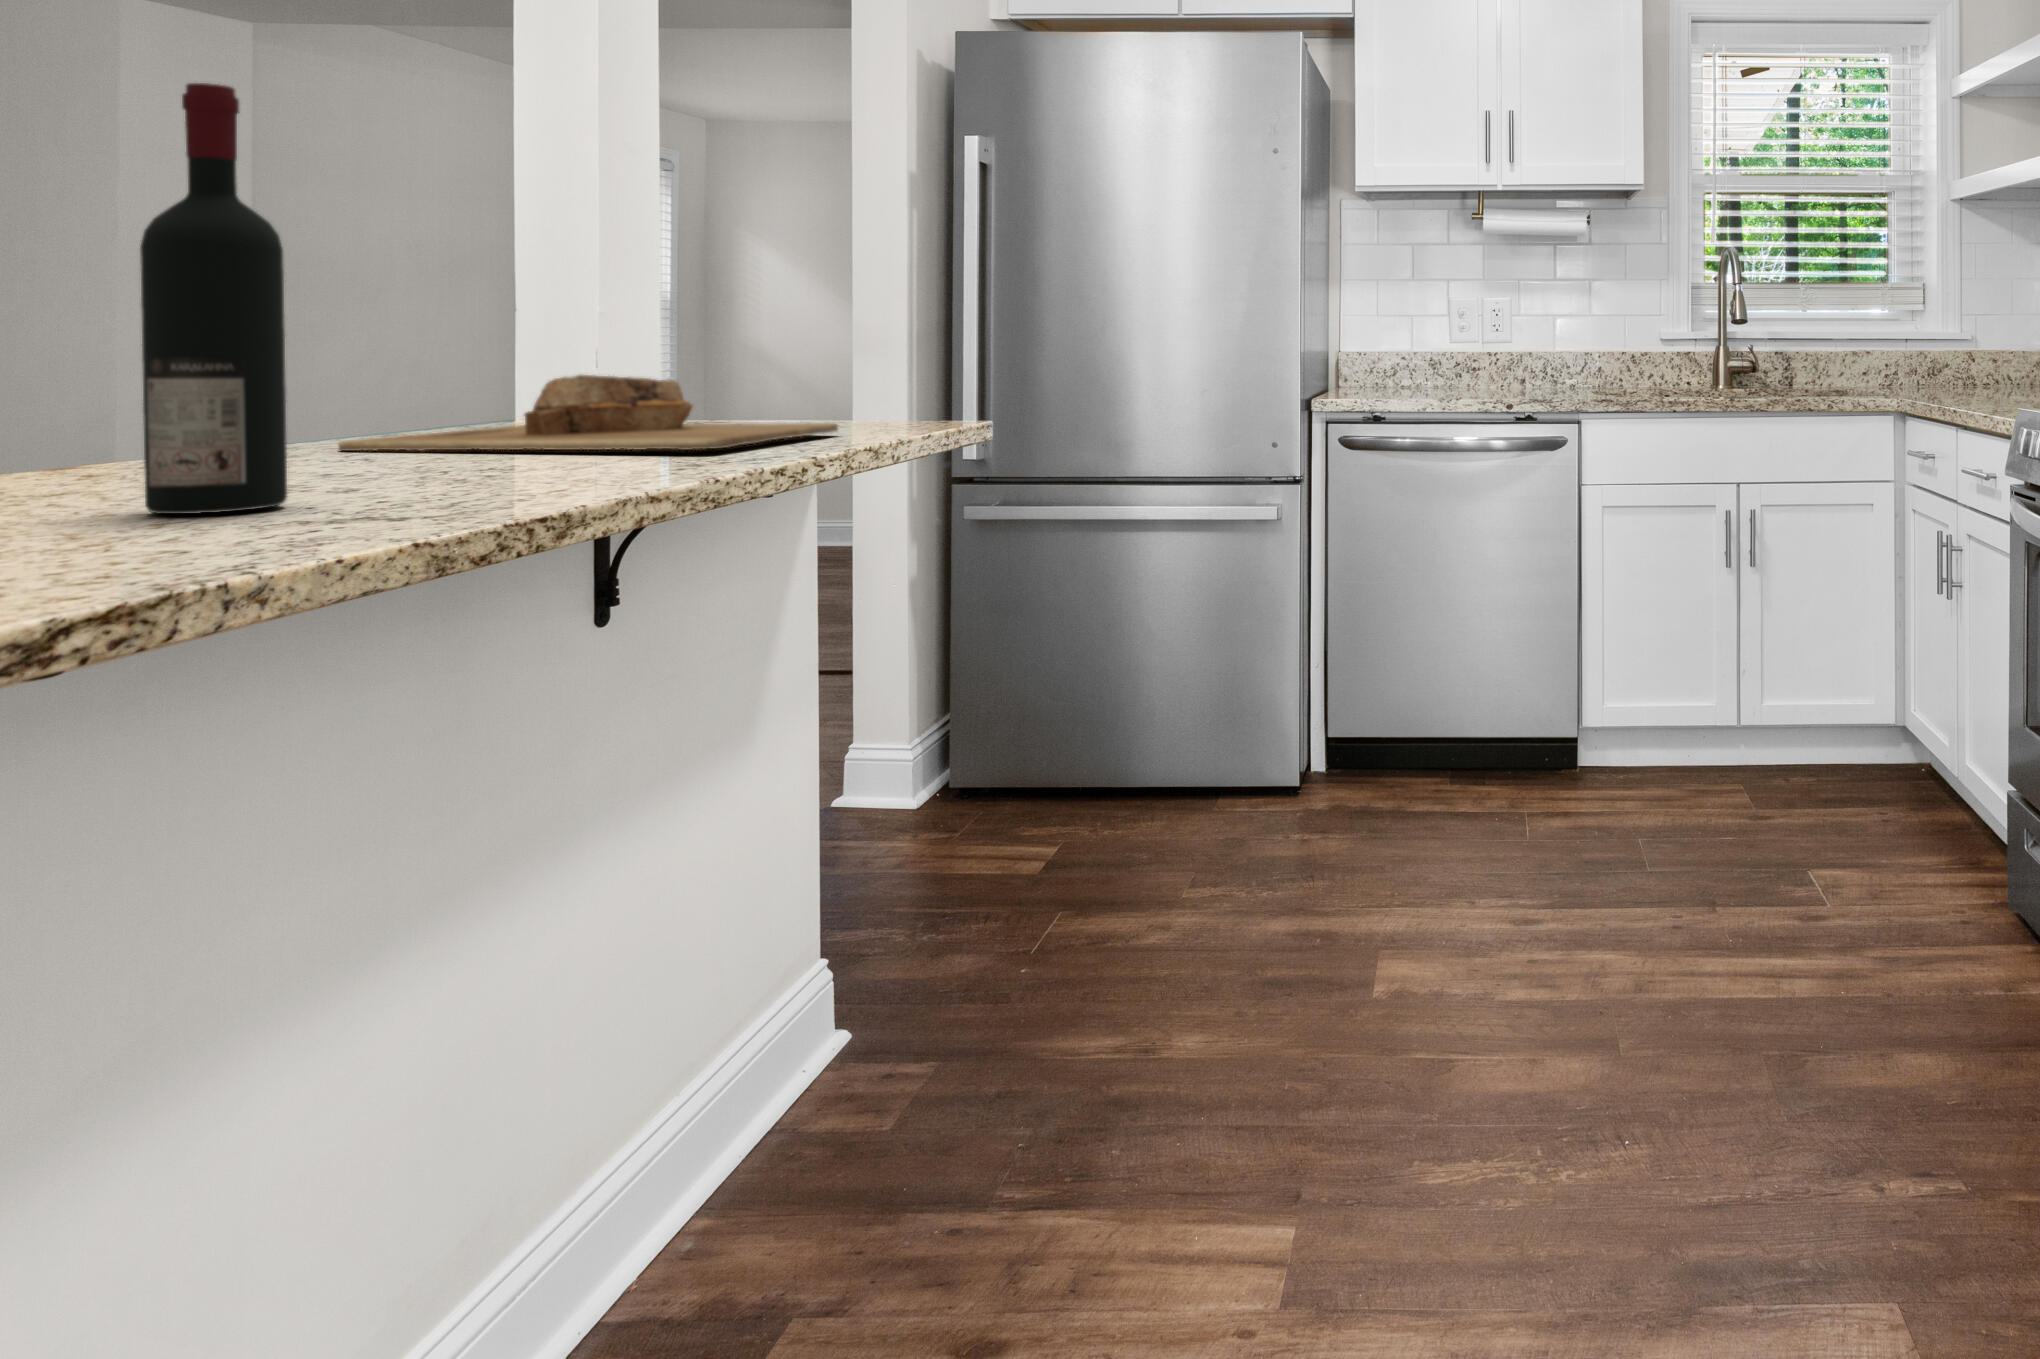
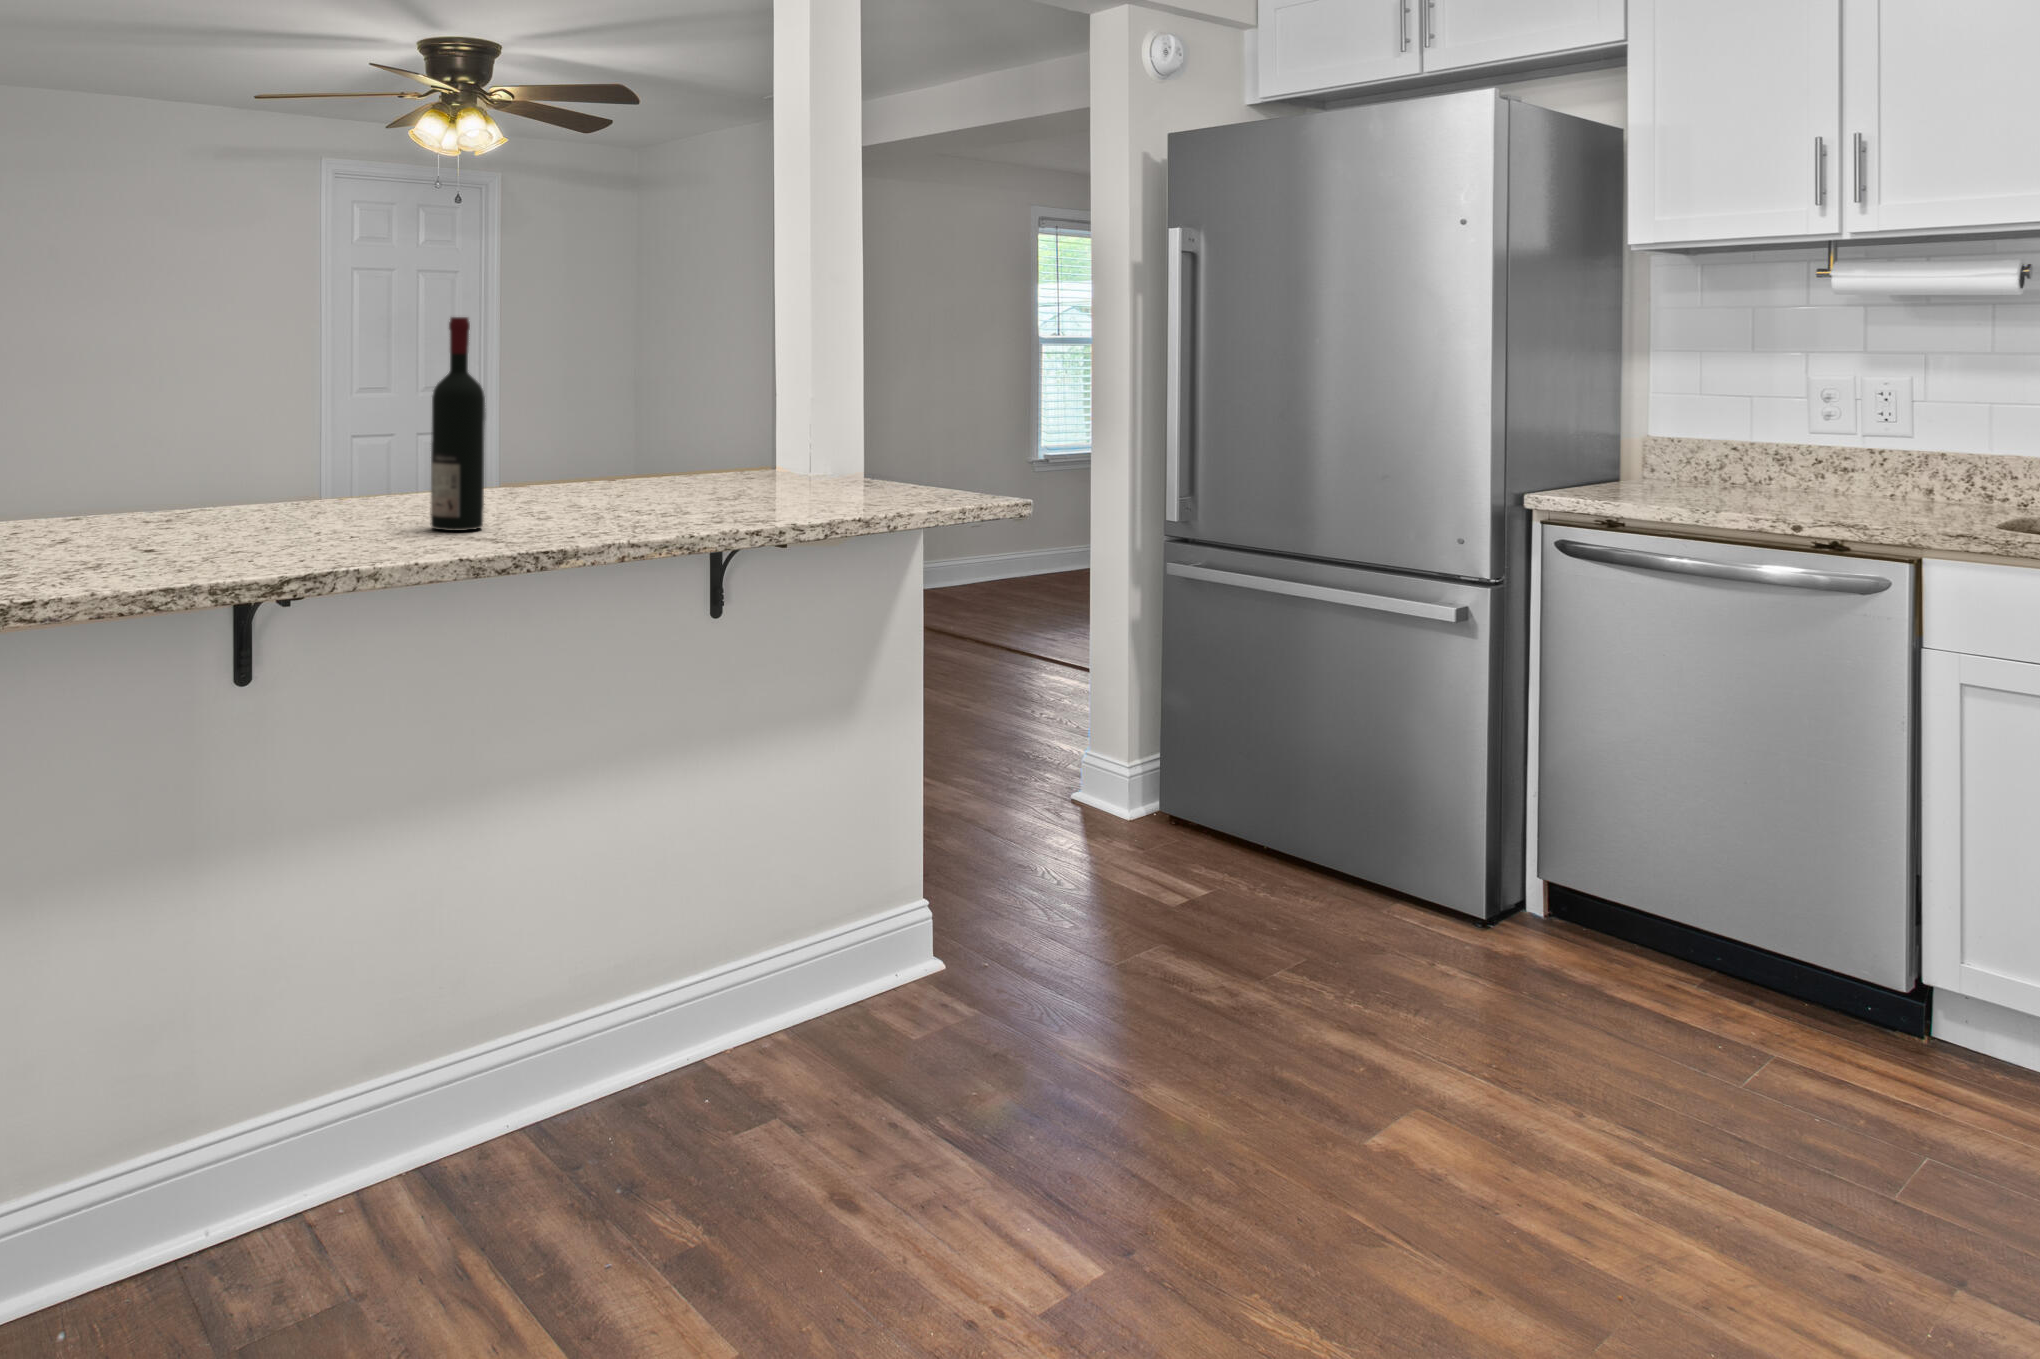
cutting board: present [338,374,838,451] -> none [603,453,873,512]

